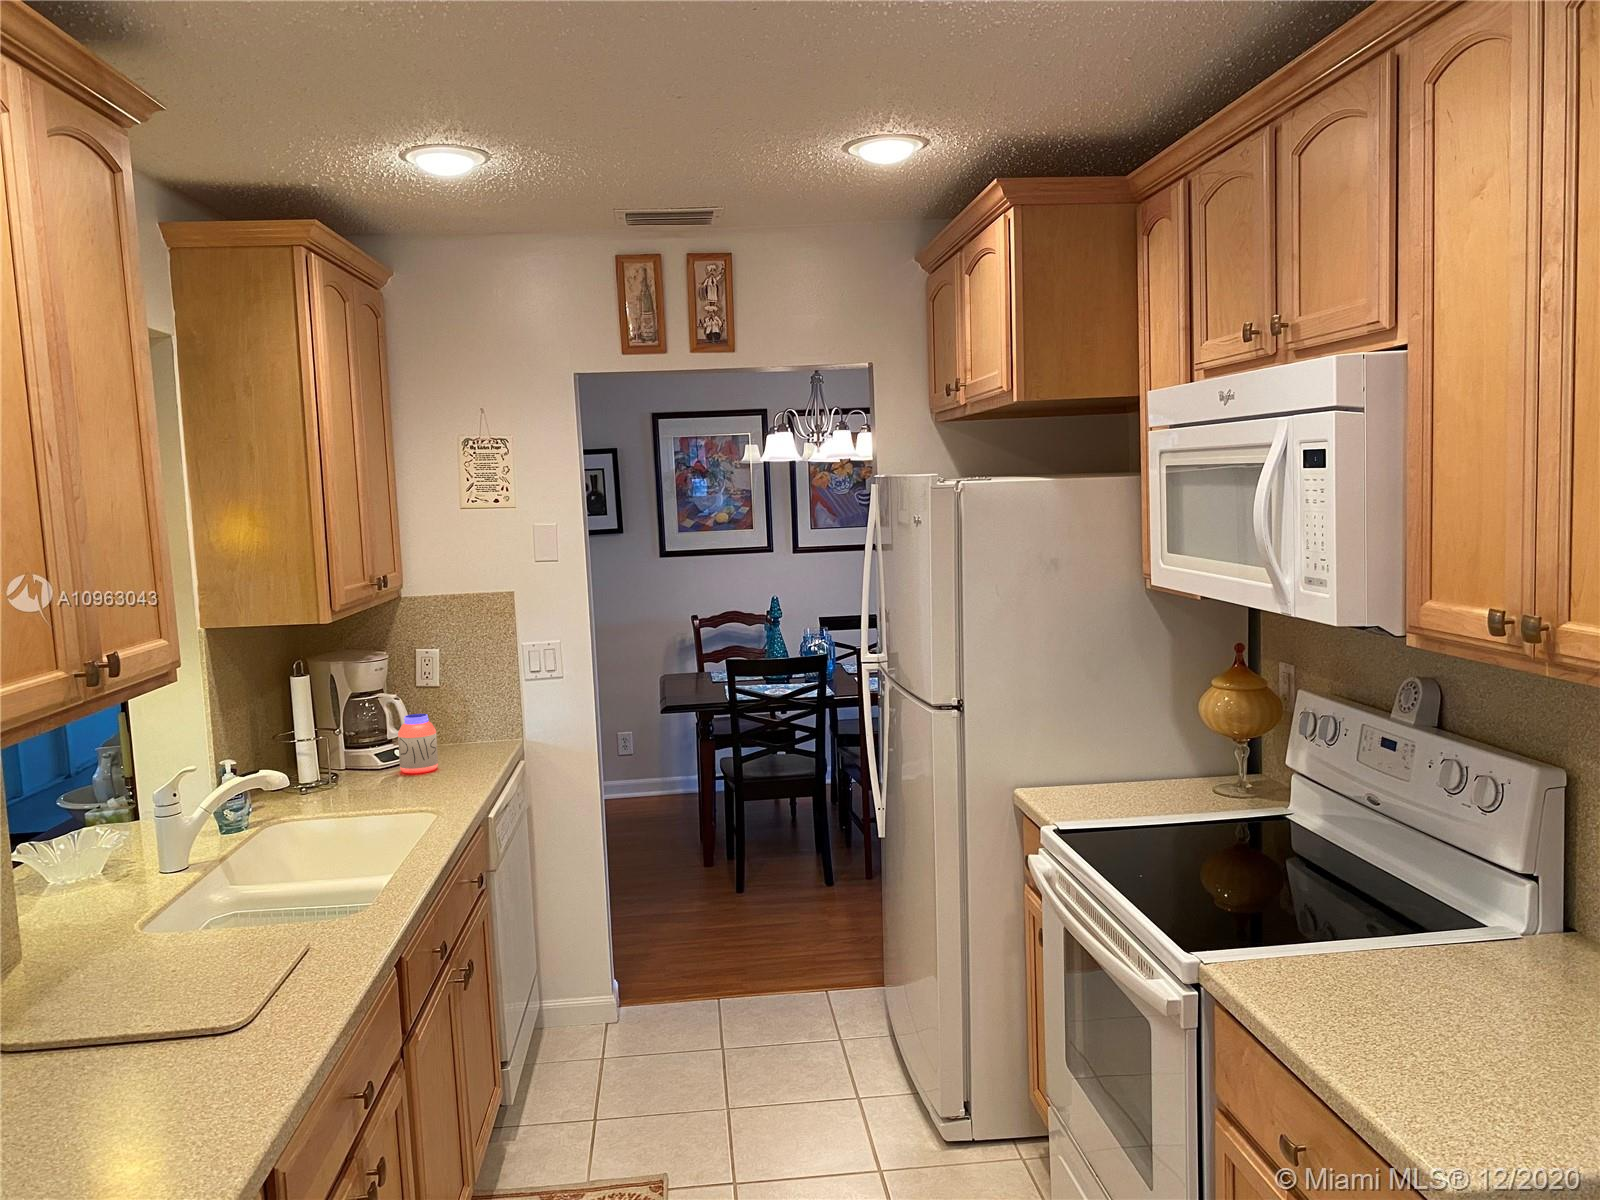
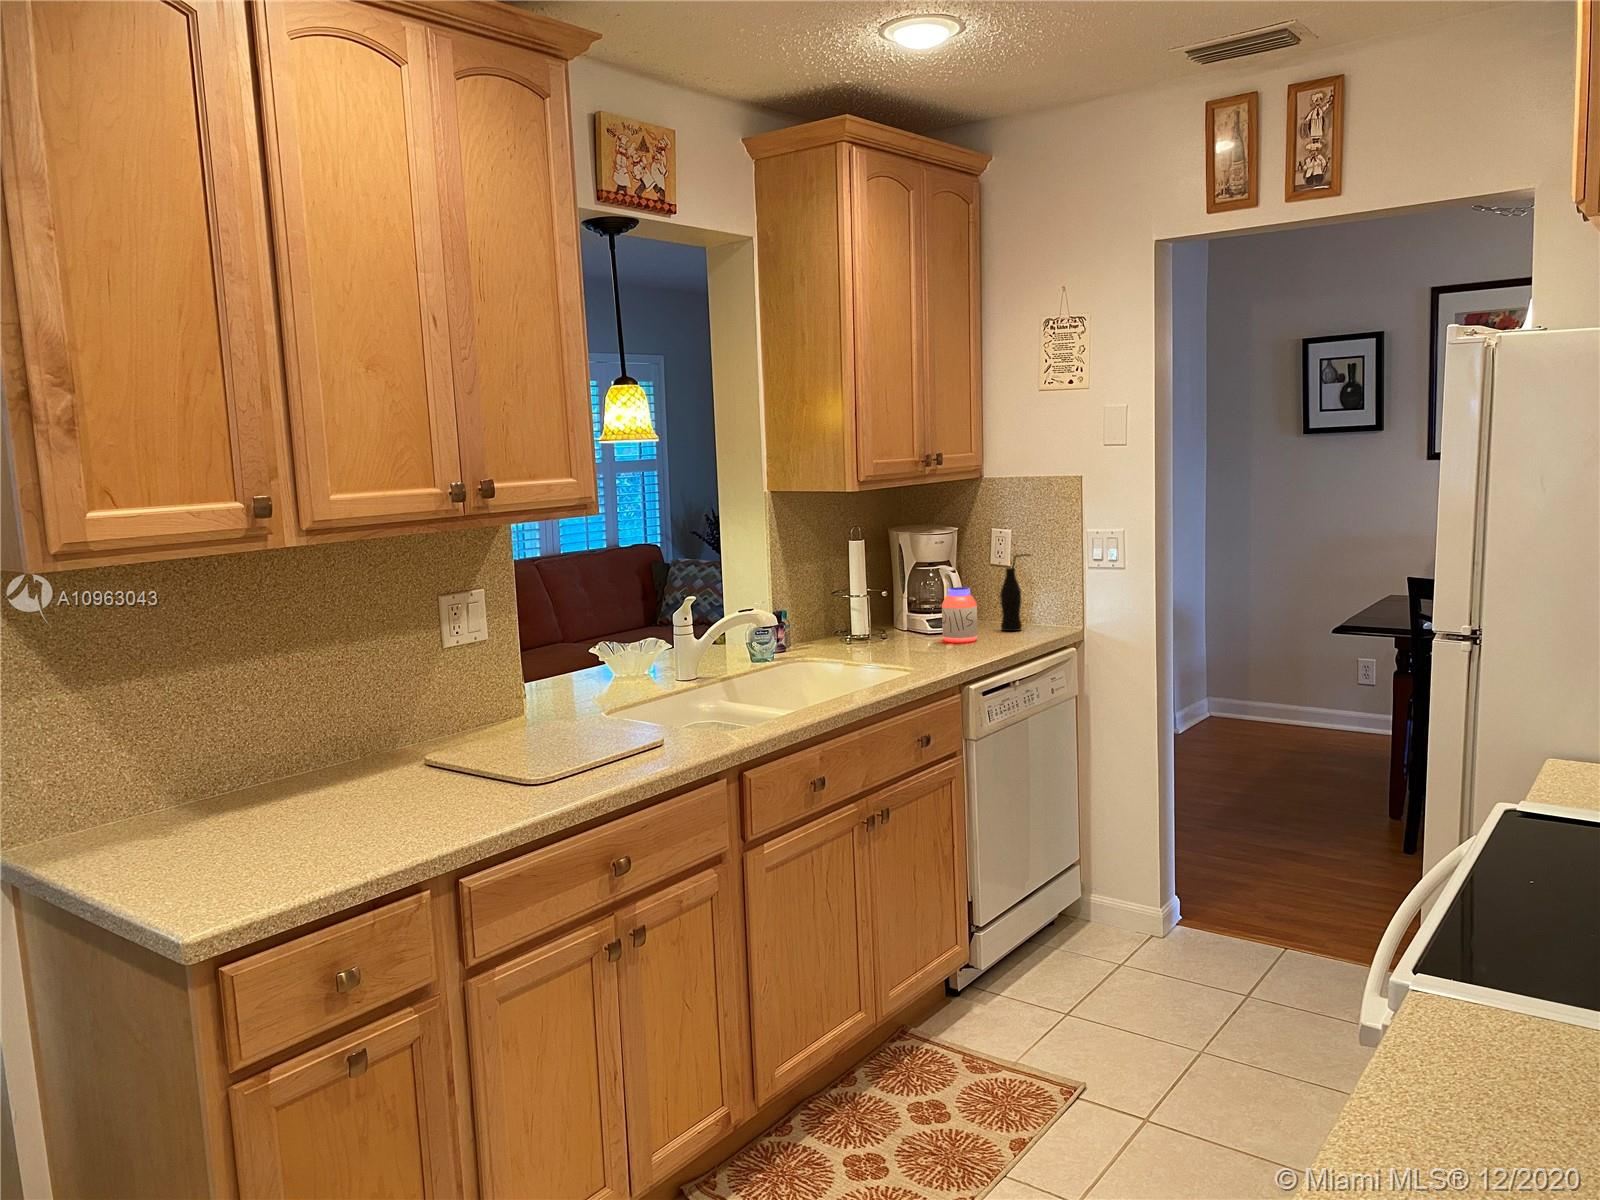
bottle: none [439,672,470,754] -> present [1000,554,1030,631]

